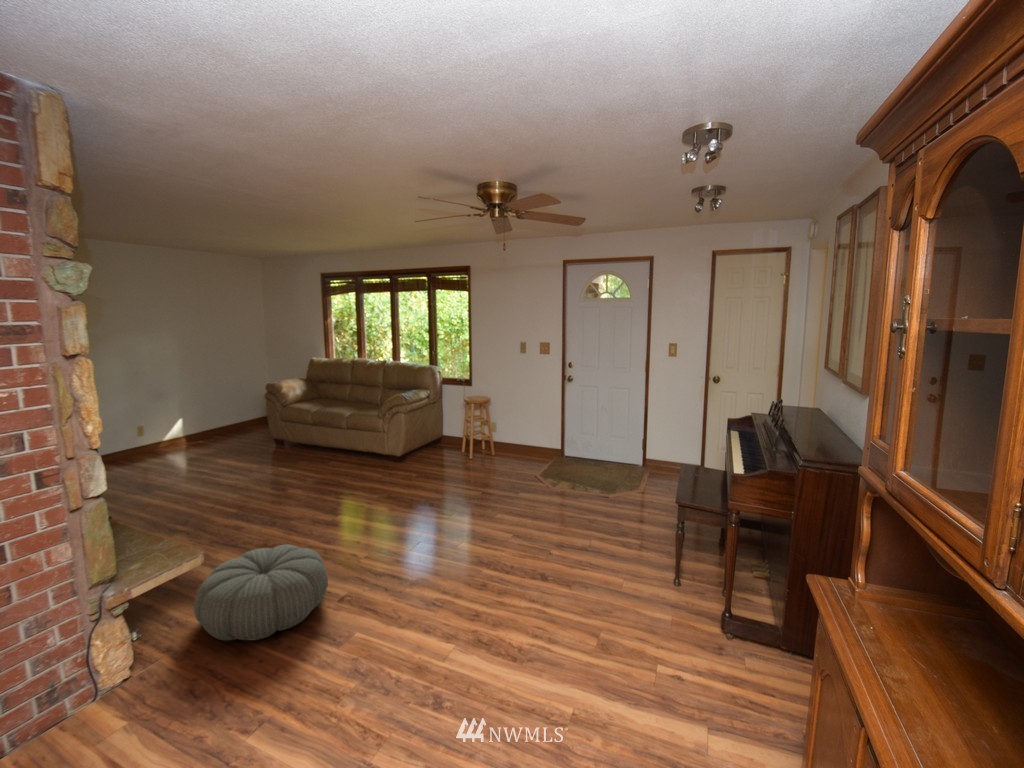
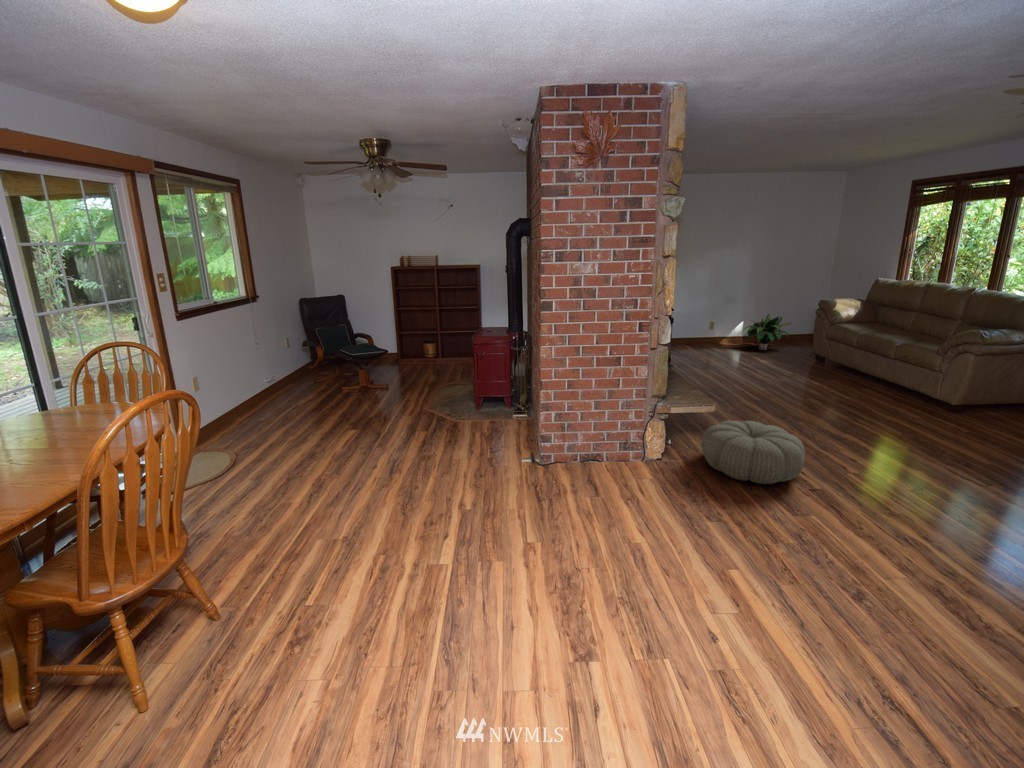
potted plant: none [186,402,249,444] -> present [744,314,792,350]

